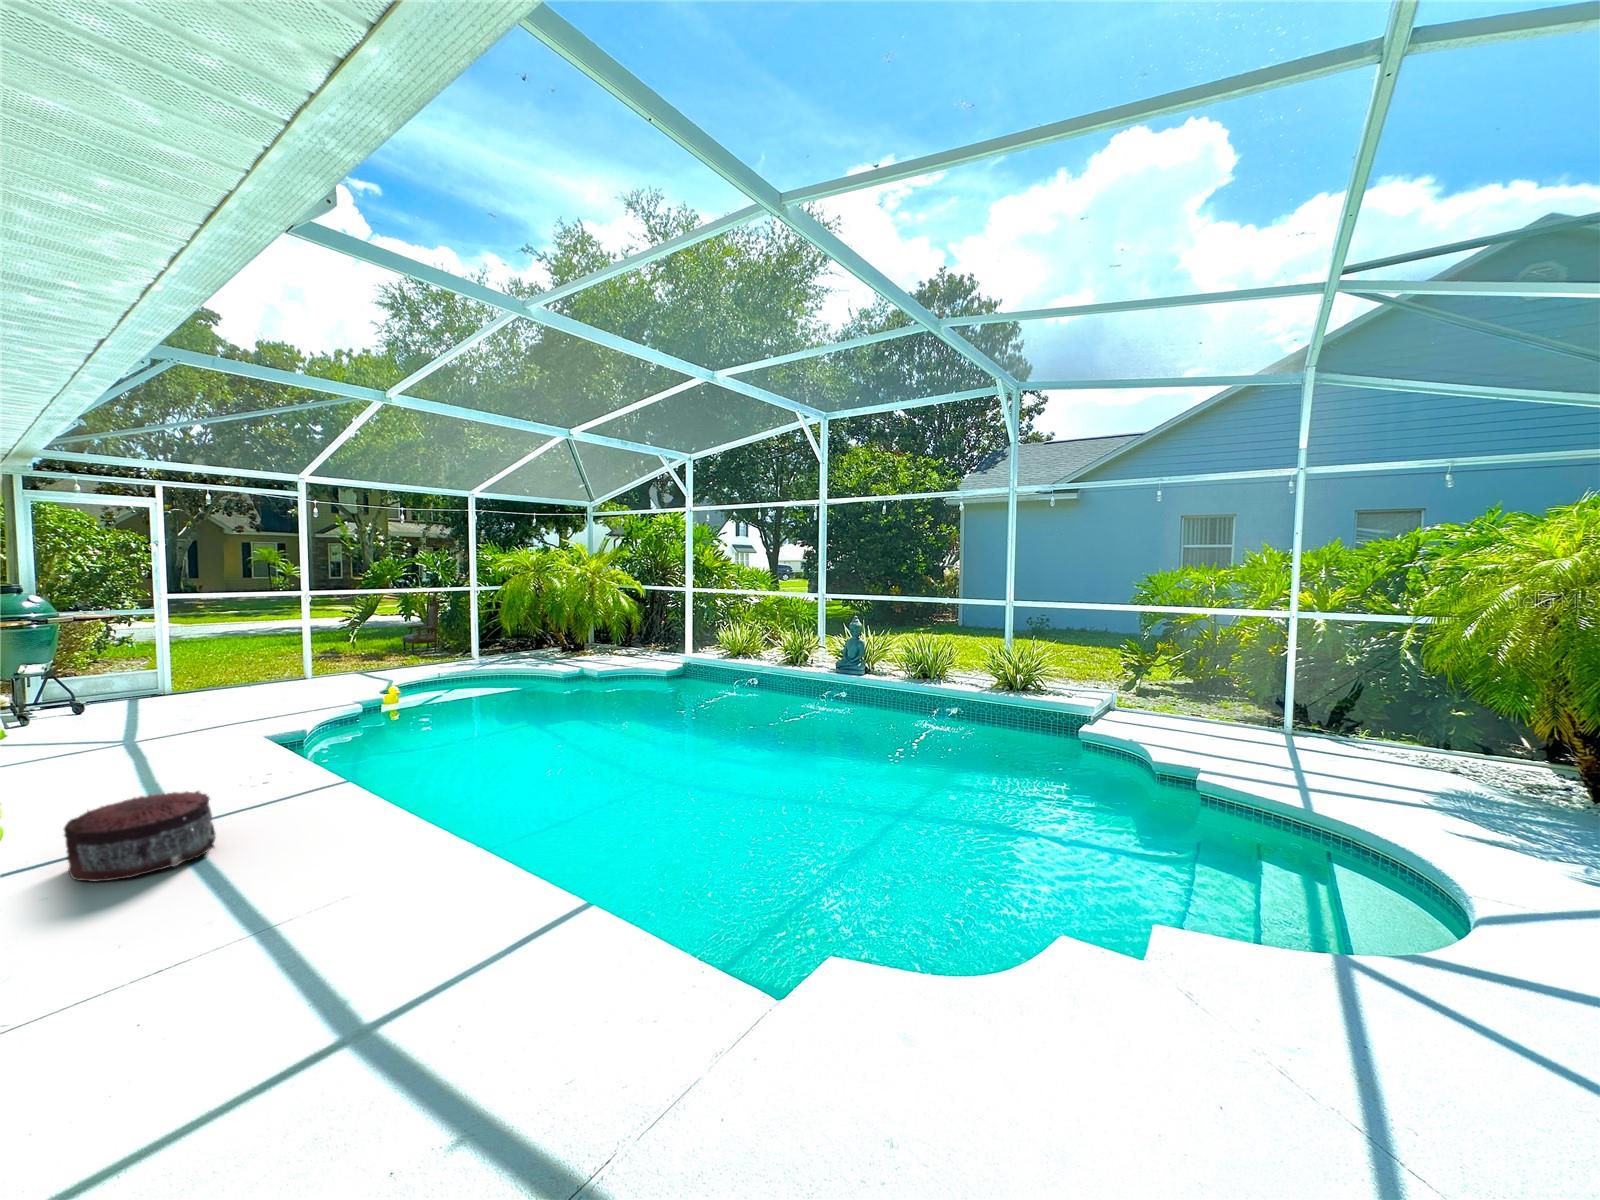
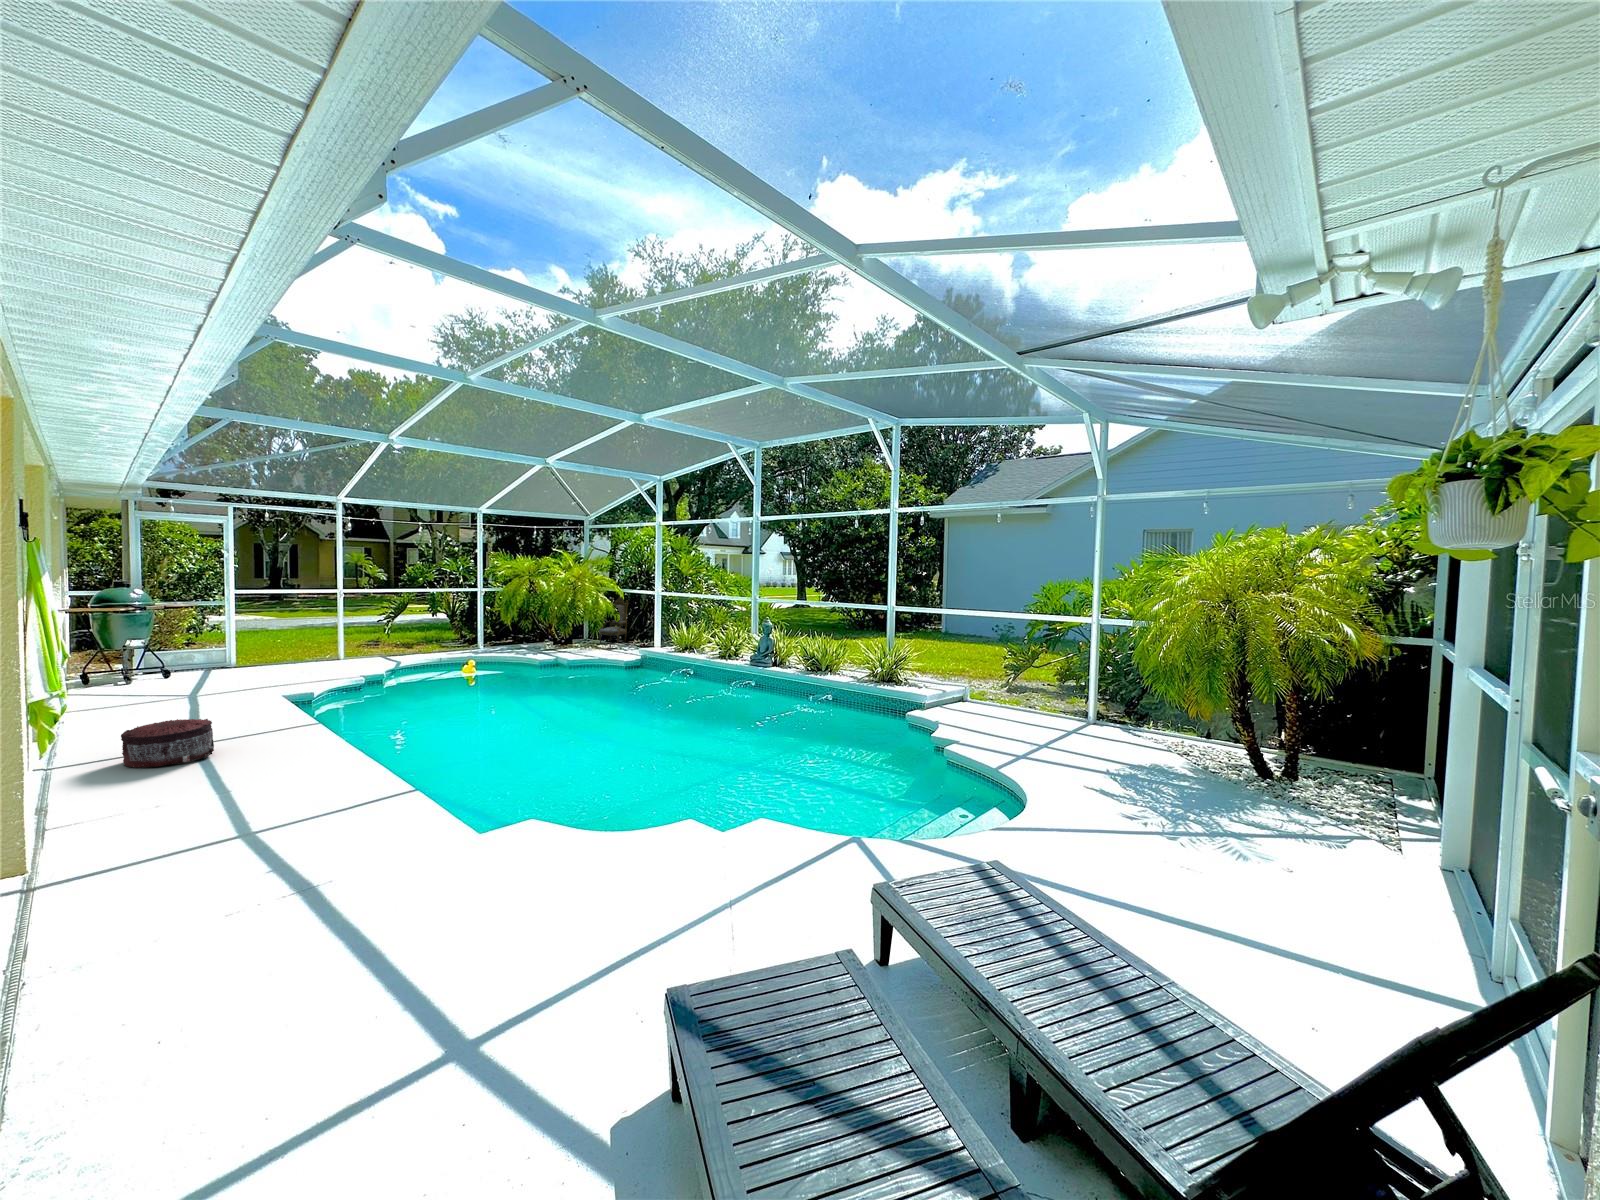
armchair: present [403,596,440,655] -> present [599,597,628,643]

